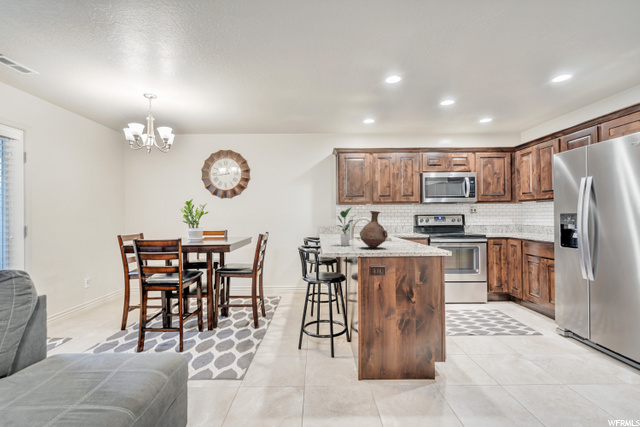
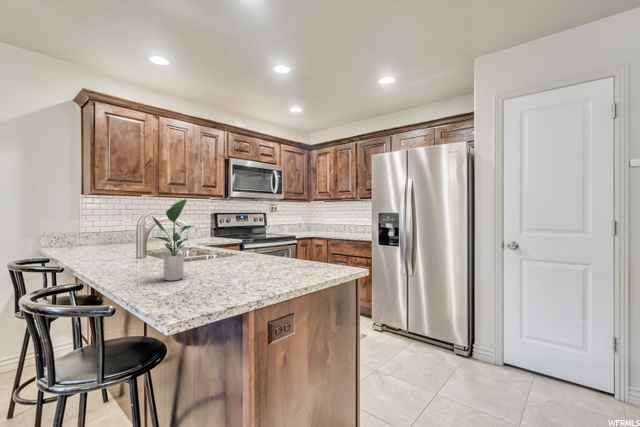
vase: present [360,211,388,248] -> none [218,209,278,280]

